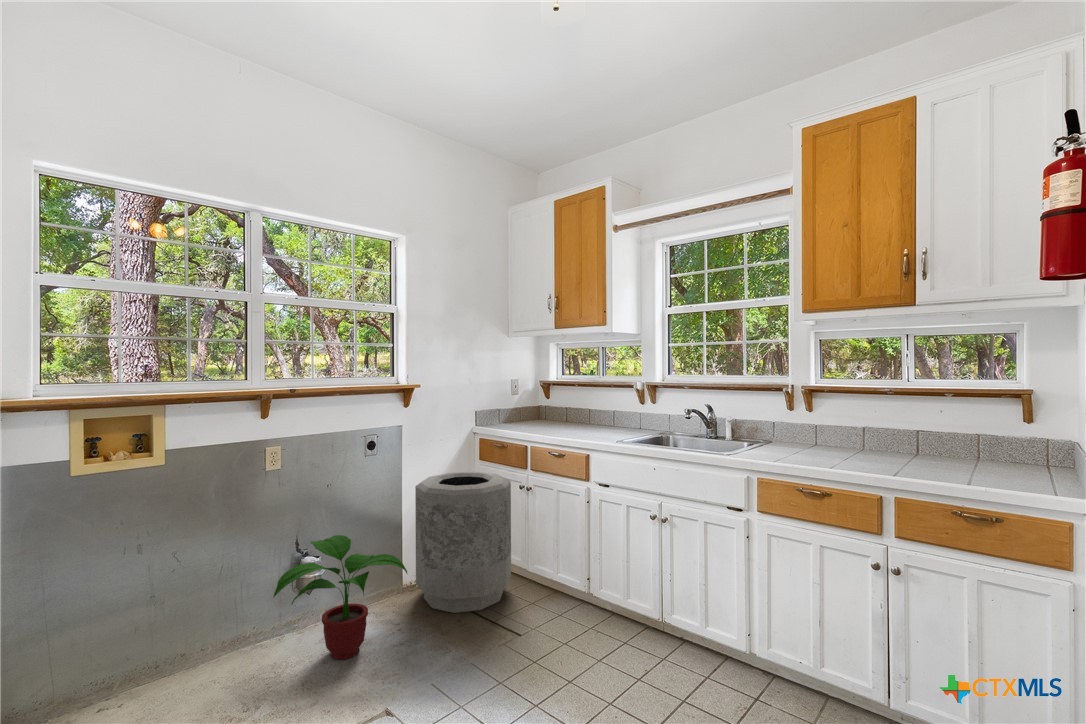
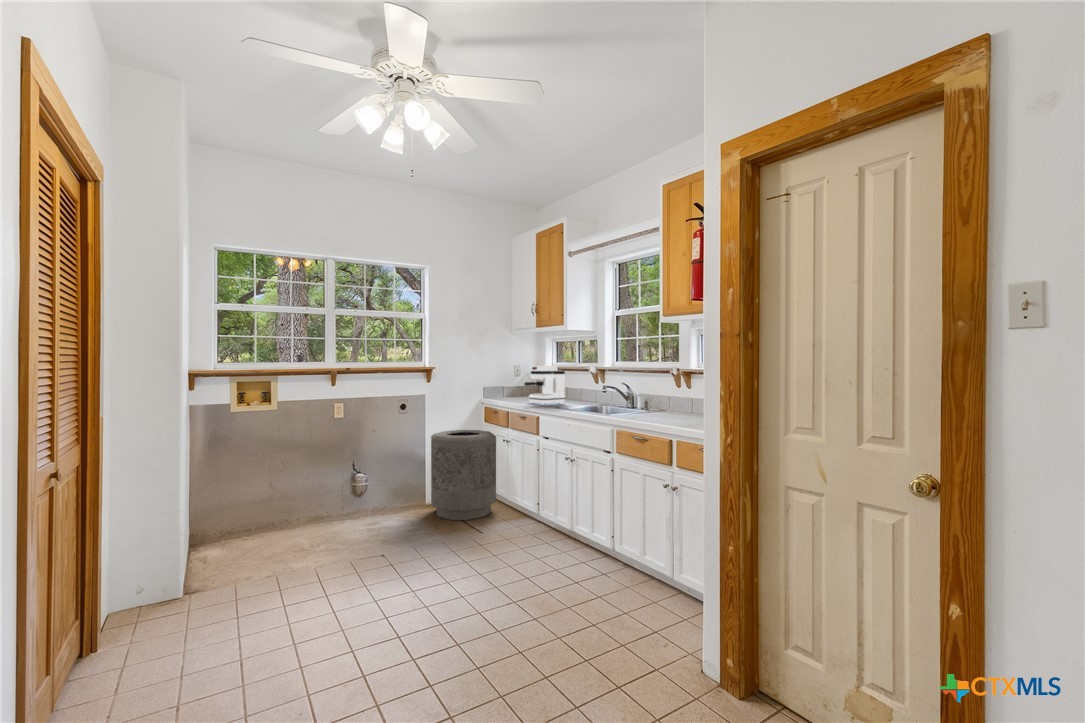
coffee maker: none [550,380,601,433] -> present [524,366,565,404]
potted plant: present [274,535,407,659] -> none [330,462,412,533]

